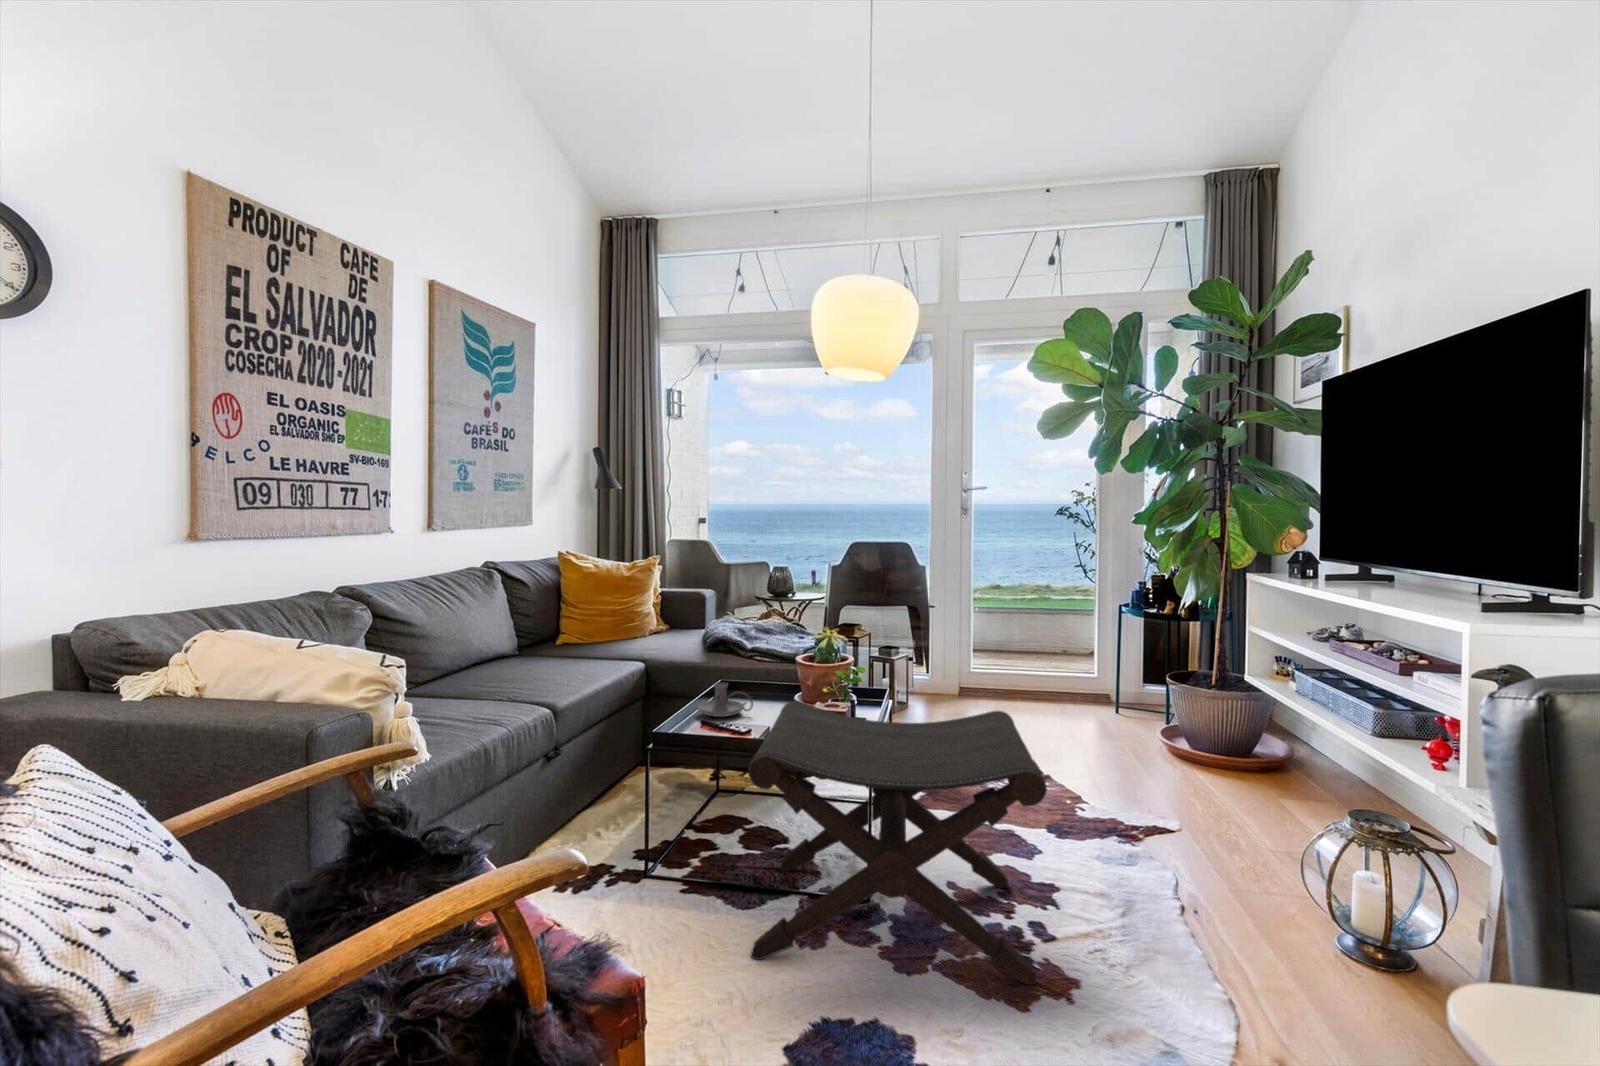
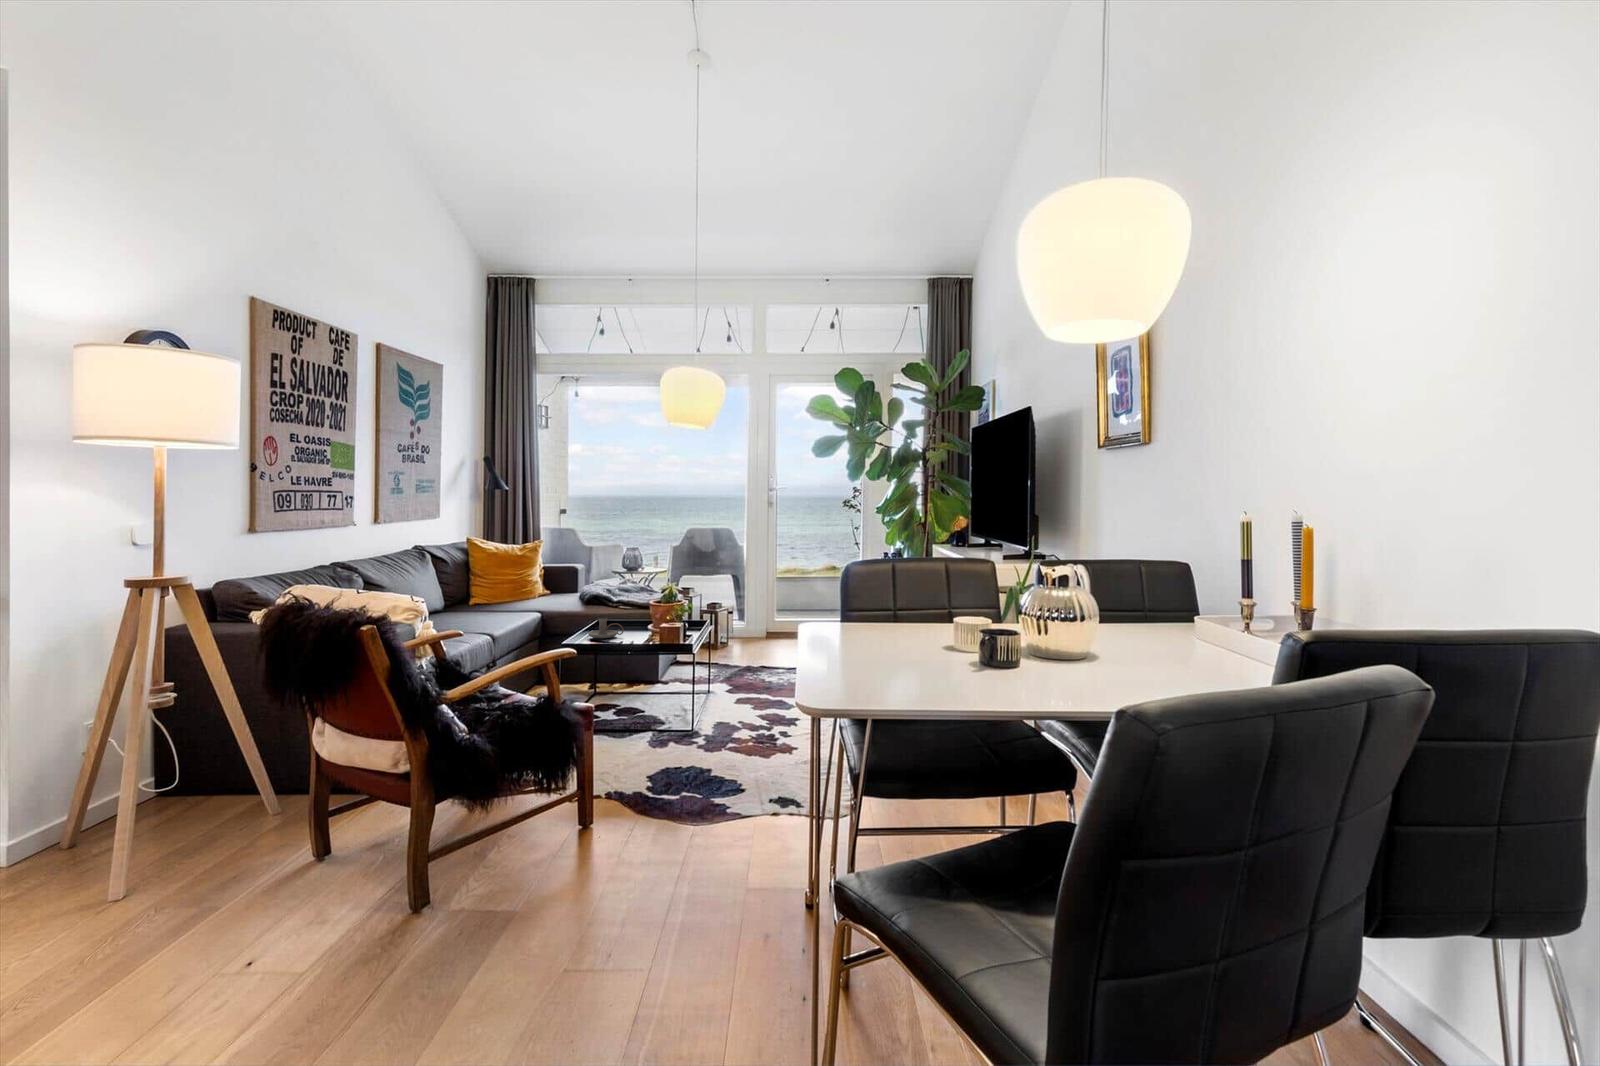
footstool: present [748,701,1047,985] -> none [628,624,779,752]

